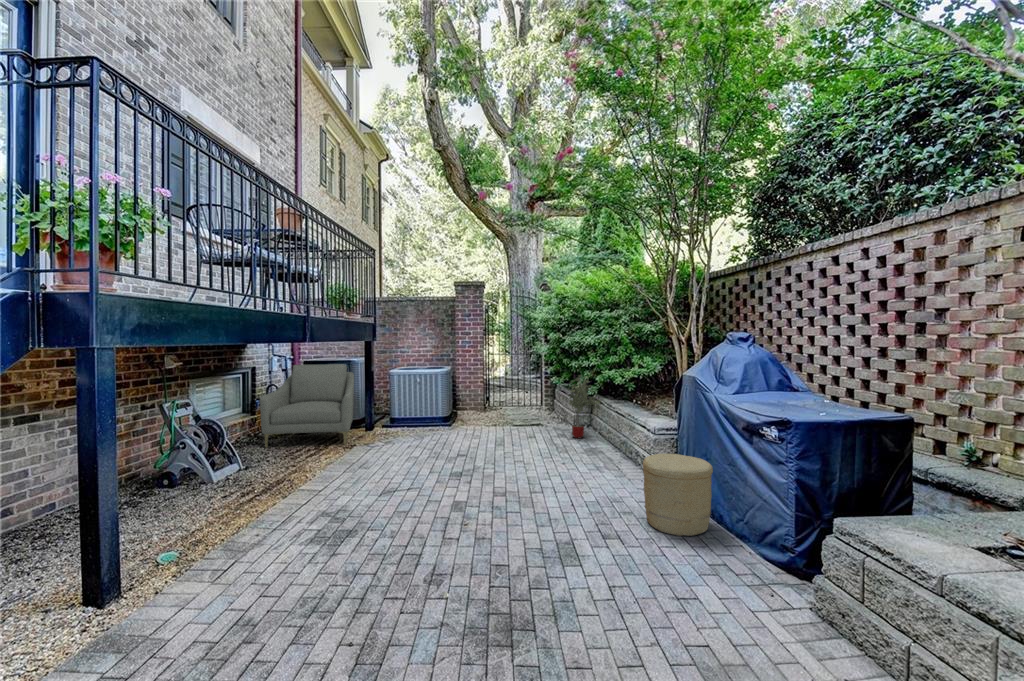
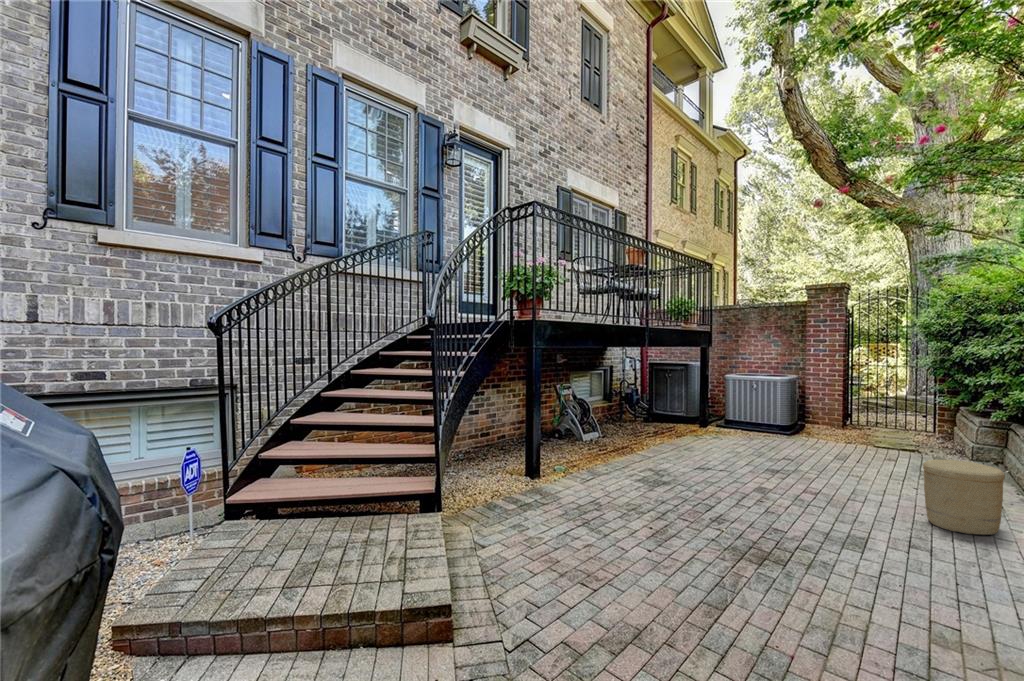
chair: present [260,364,354,447] -> none [614,366,689,433]
potted tree: present [568,375,600,438] -> none [911,388,959,459]

